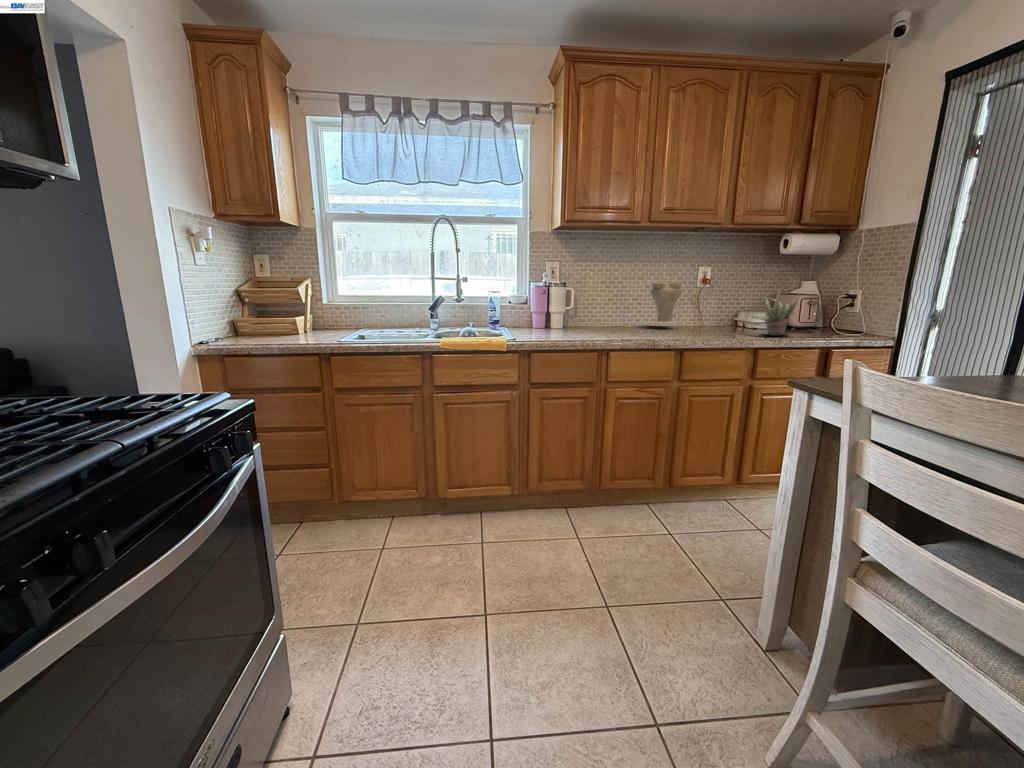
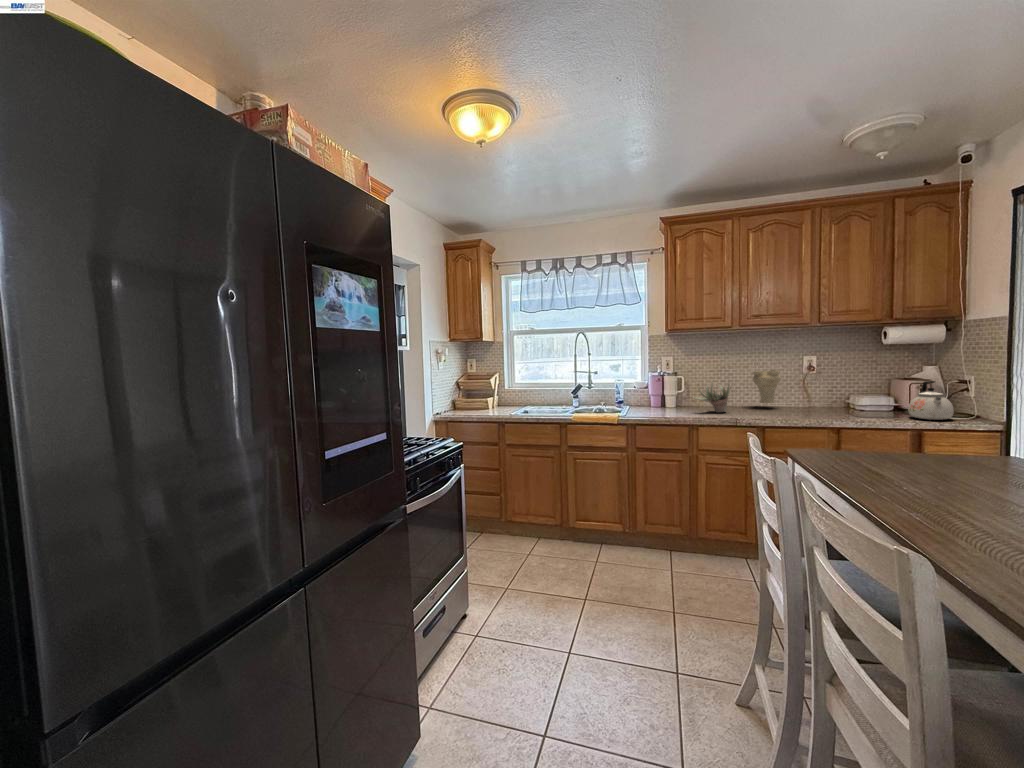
succulent plant: present [751,289,798,336] -> present [693,380,730,412]
kettle: none [807,295,850,337] -> present [908,381,954,420]

